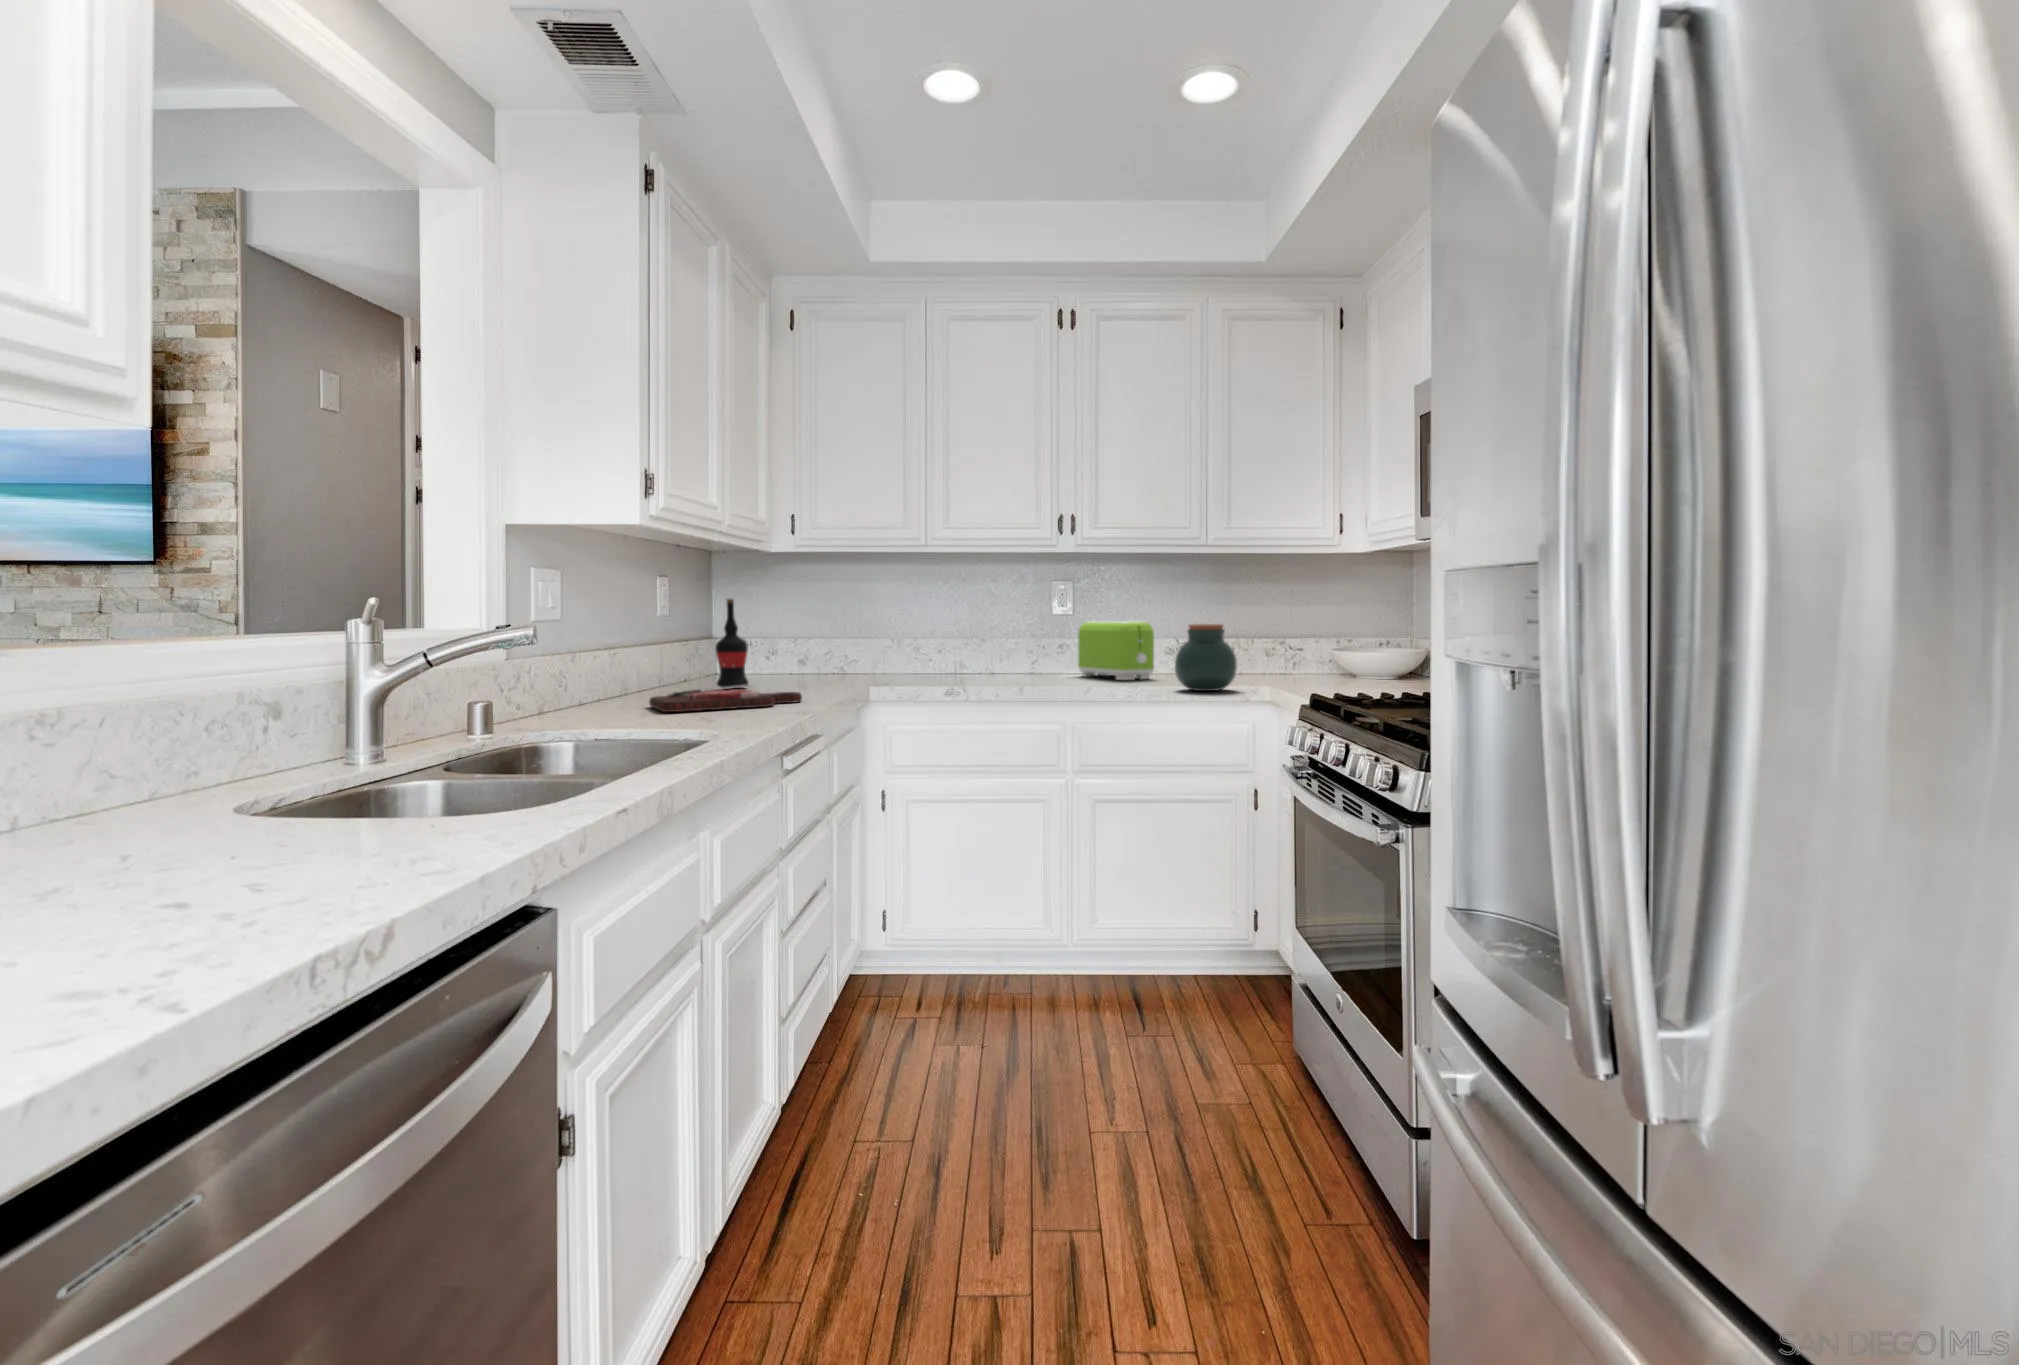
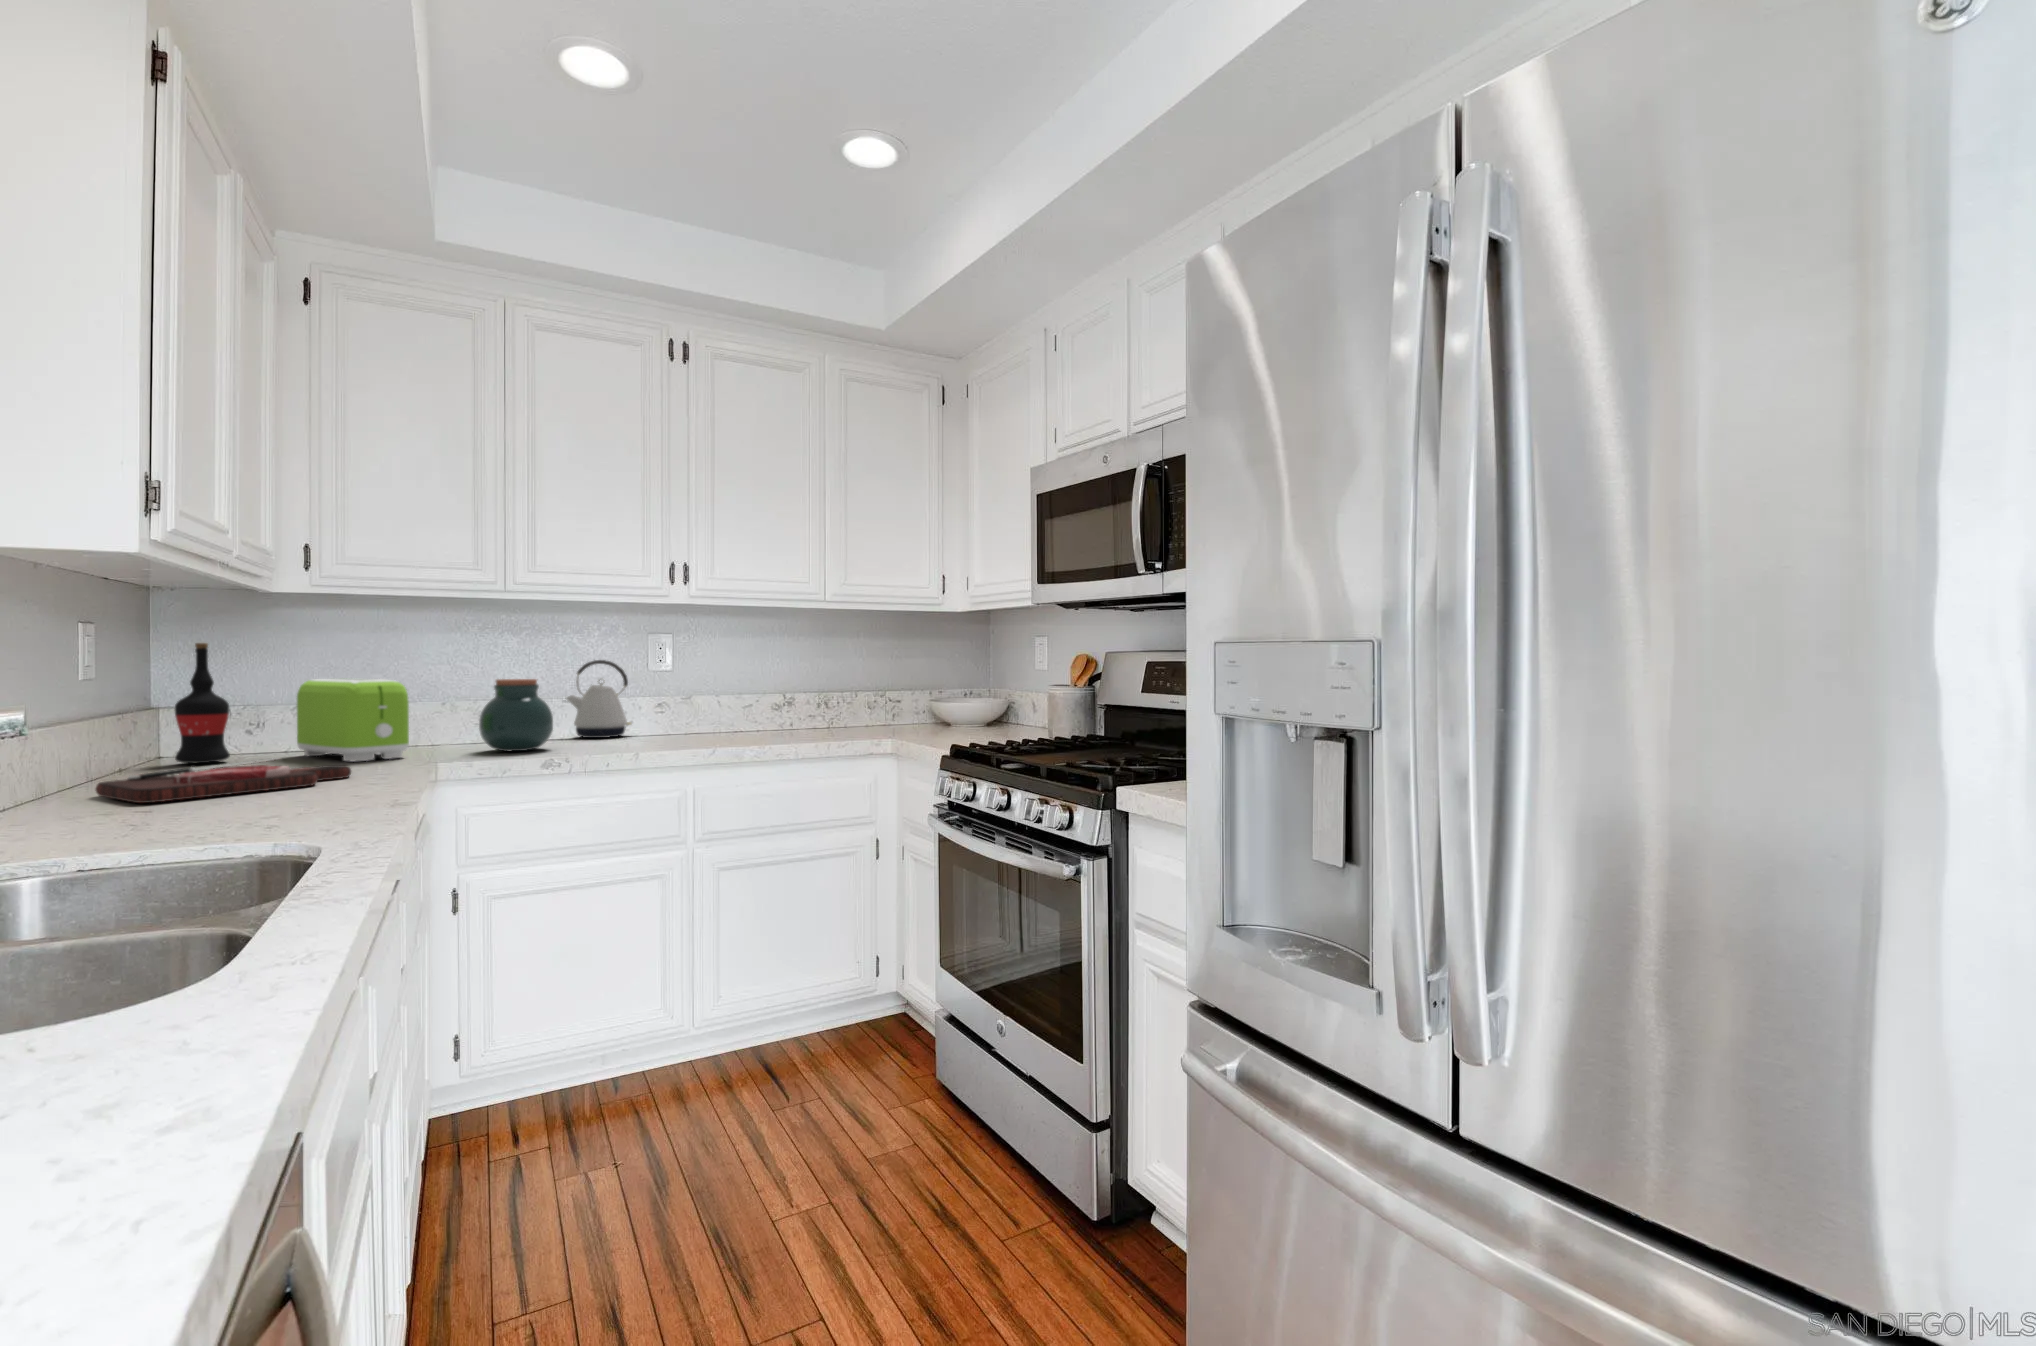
kettle: none [985,610,1039,680] -> present [566,660,632,738]
toaster: present [1078,621,1154,680] -> present [297,678,409,761]
jar: present [1175,624,1237,691] -> present [479,679,553,751]

